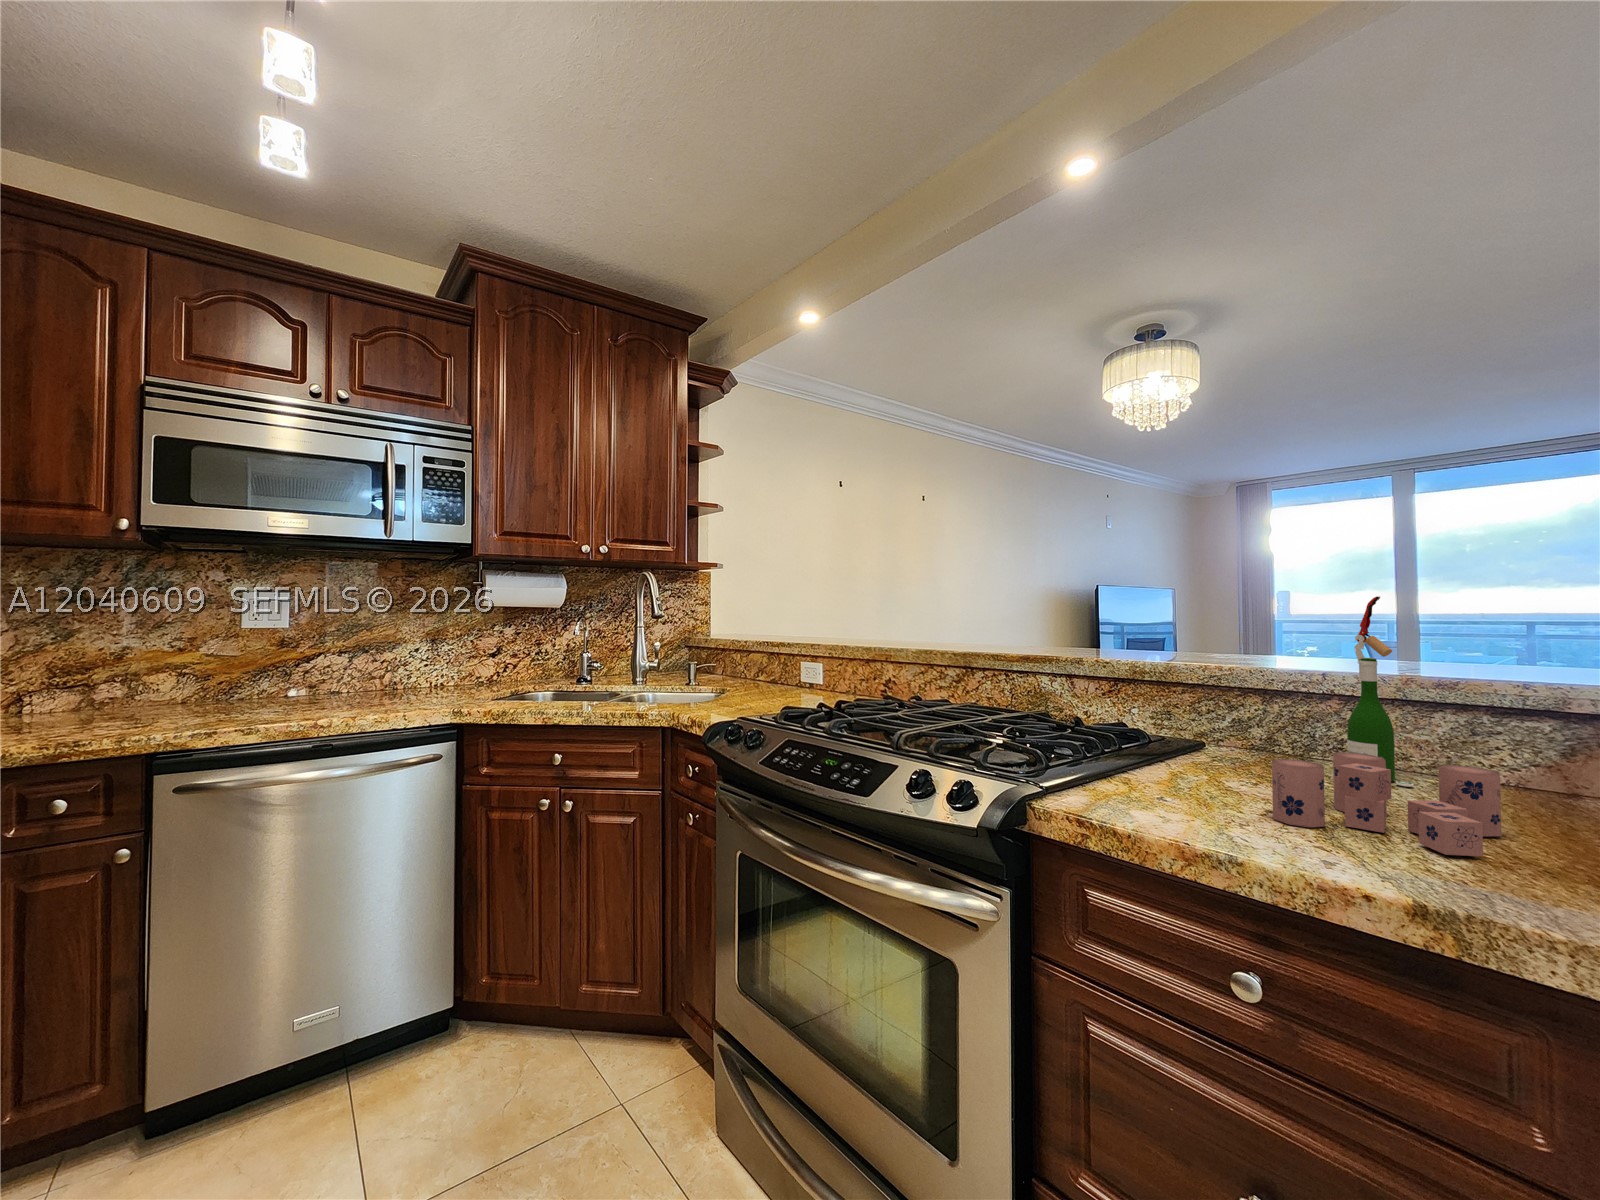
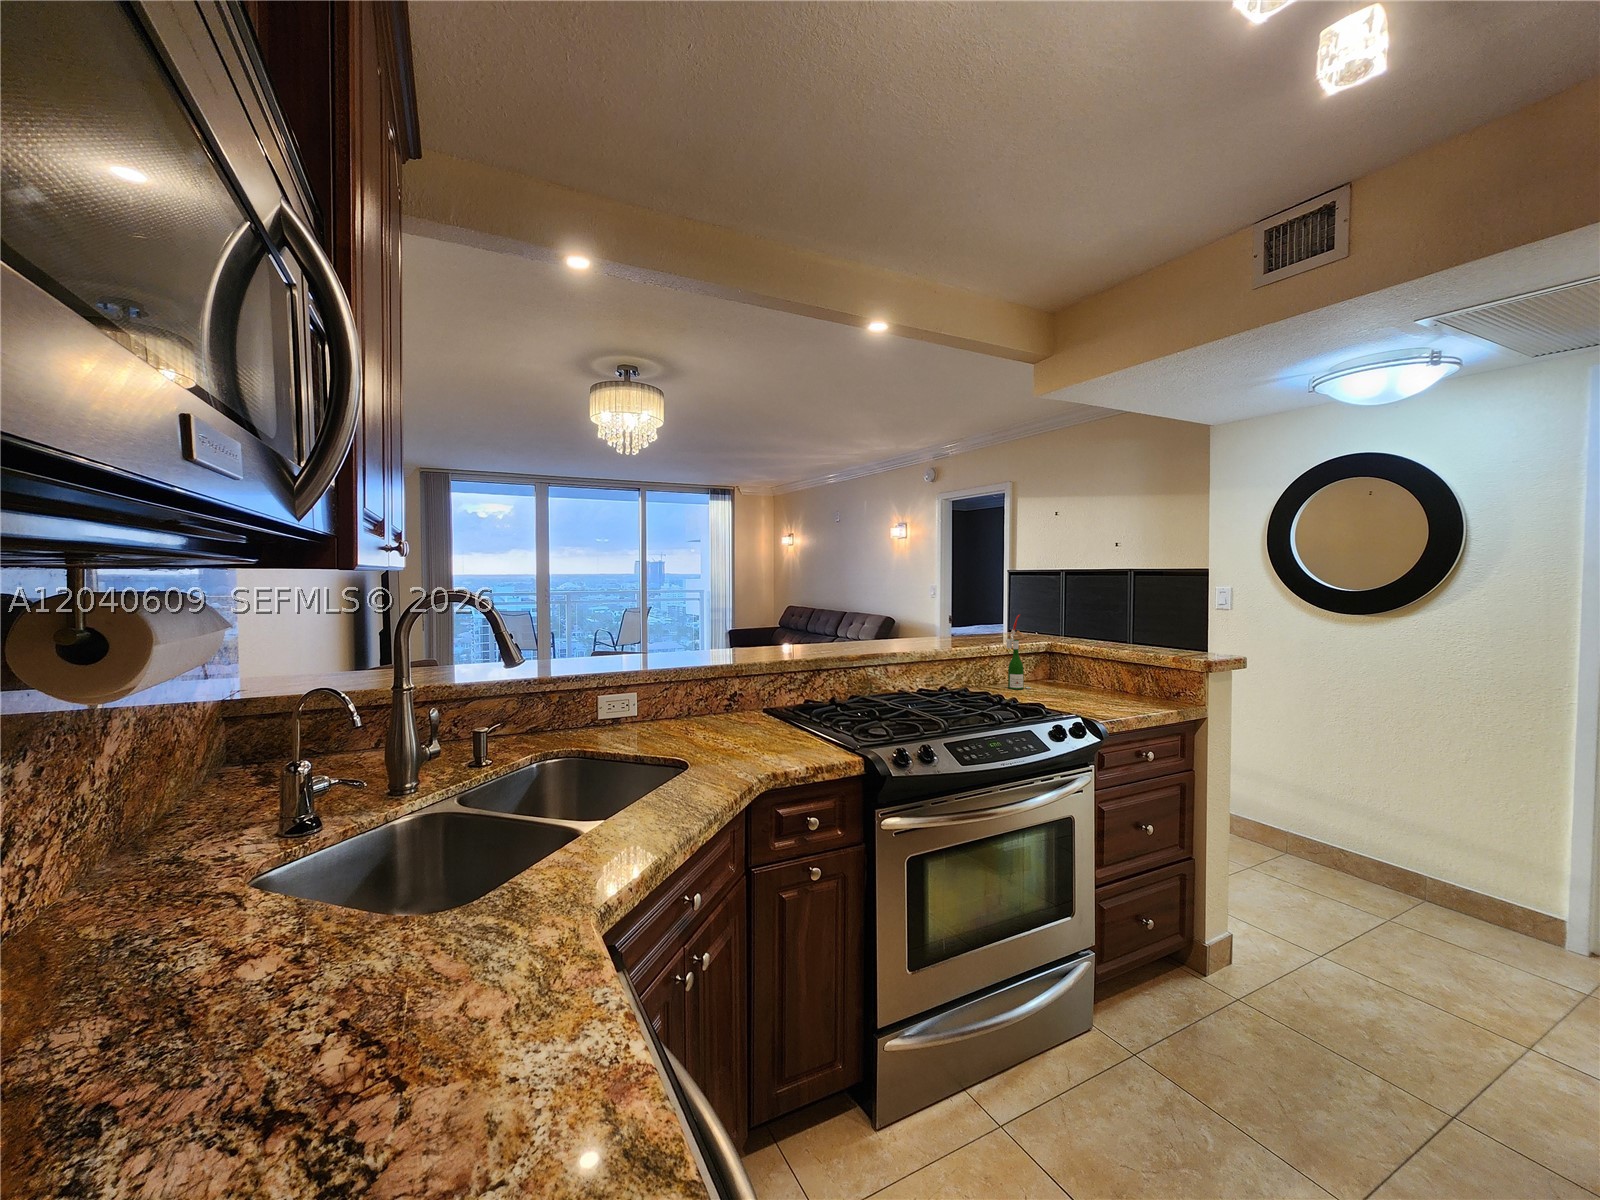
candle: present [1272,752,1502,856] -> none [1059,675,1121,709]

